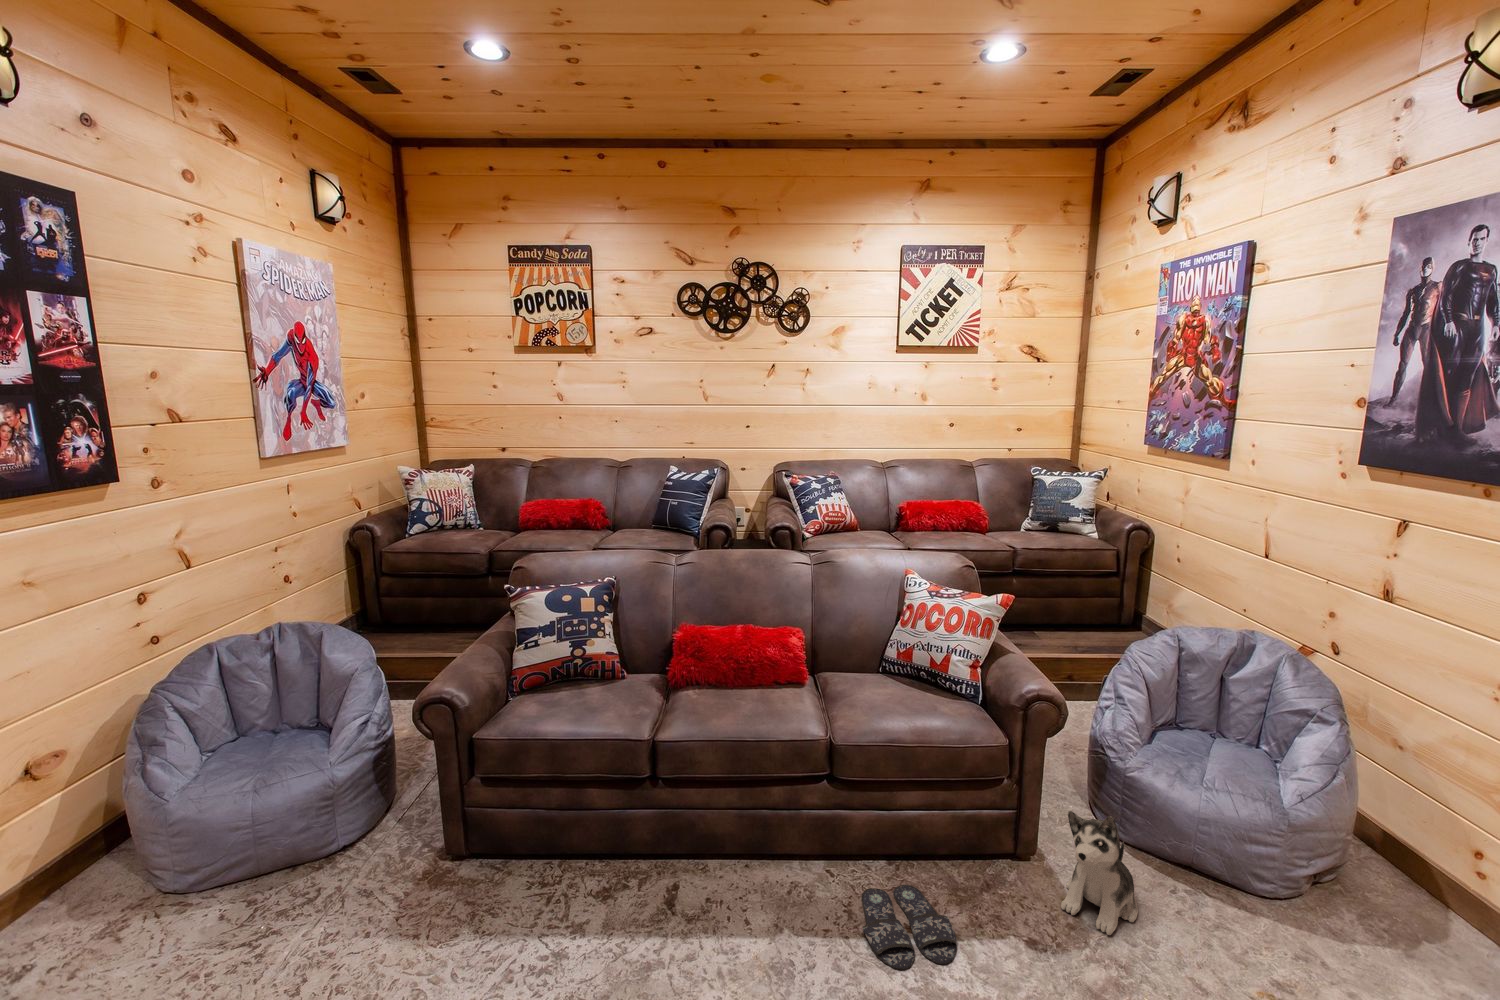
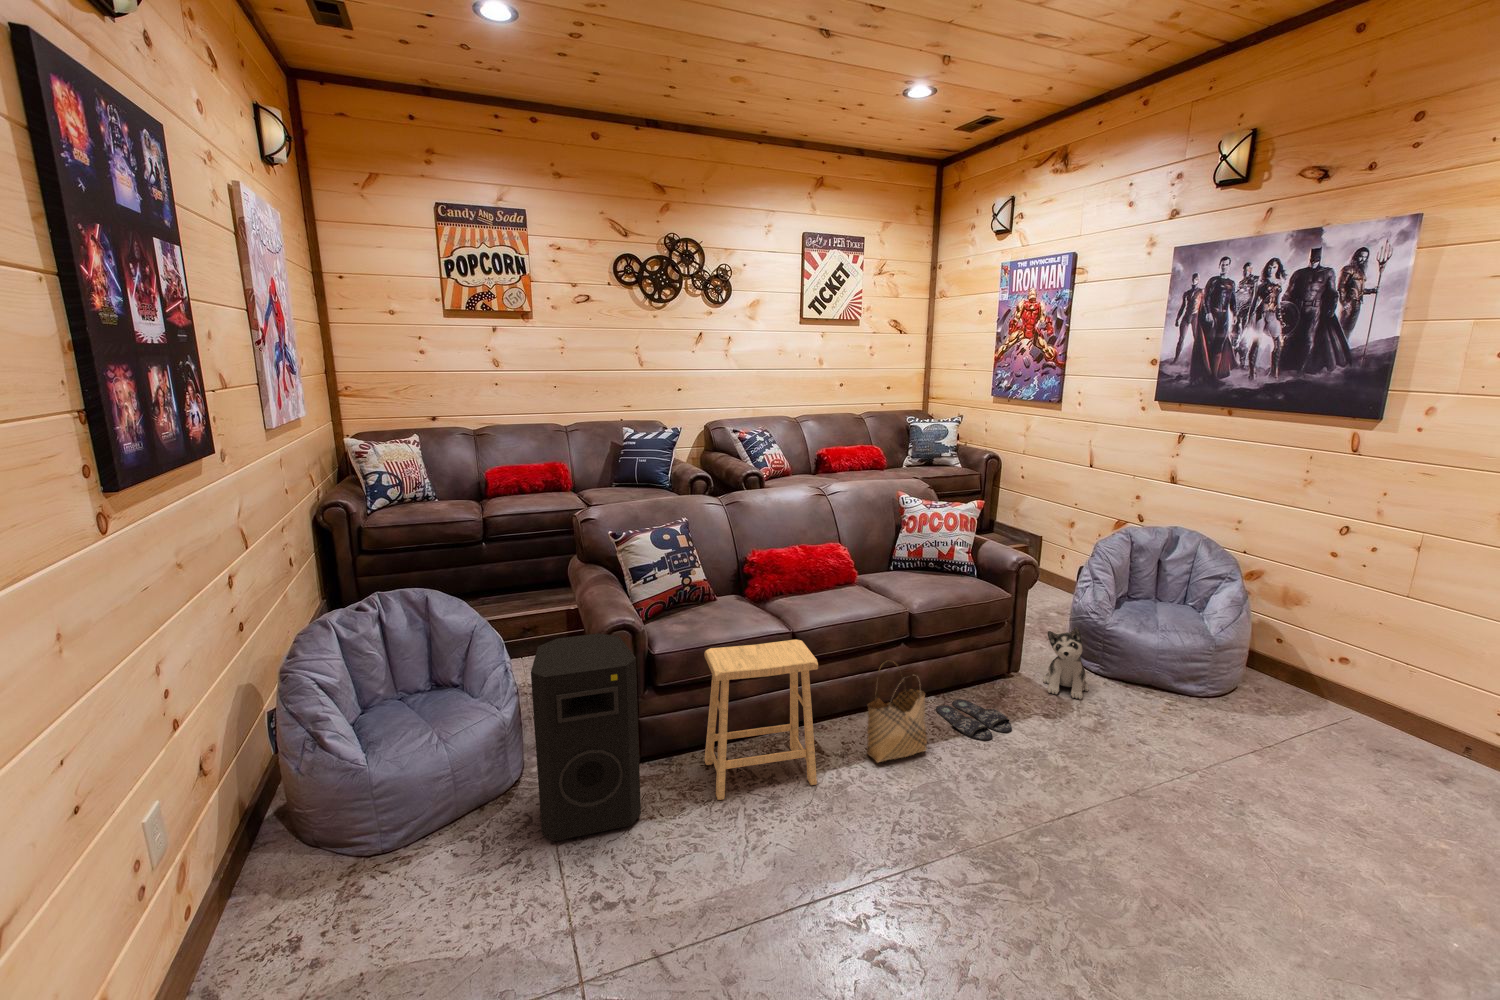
speaker: none [232,715,400,966] -> present [531,633,641,841]
footstool: none [464,756,631,973] -> present [704,639,818,800]
woven basket: none [698,815,797,964] -> present [866,660,927,763]

